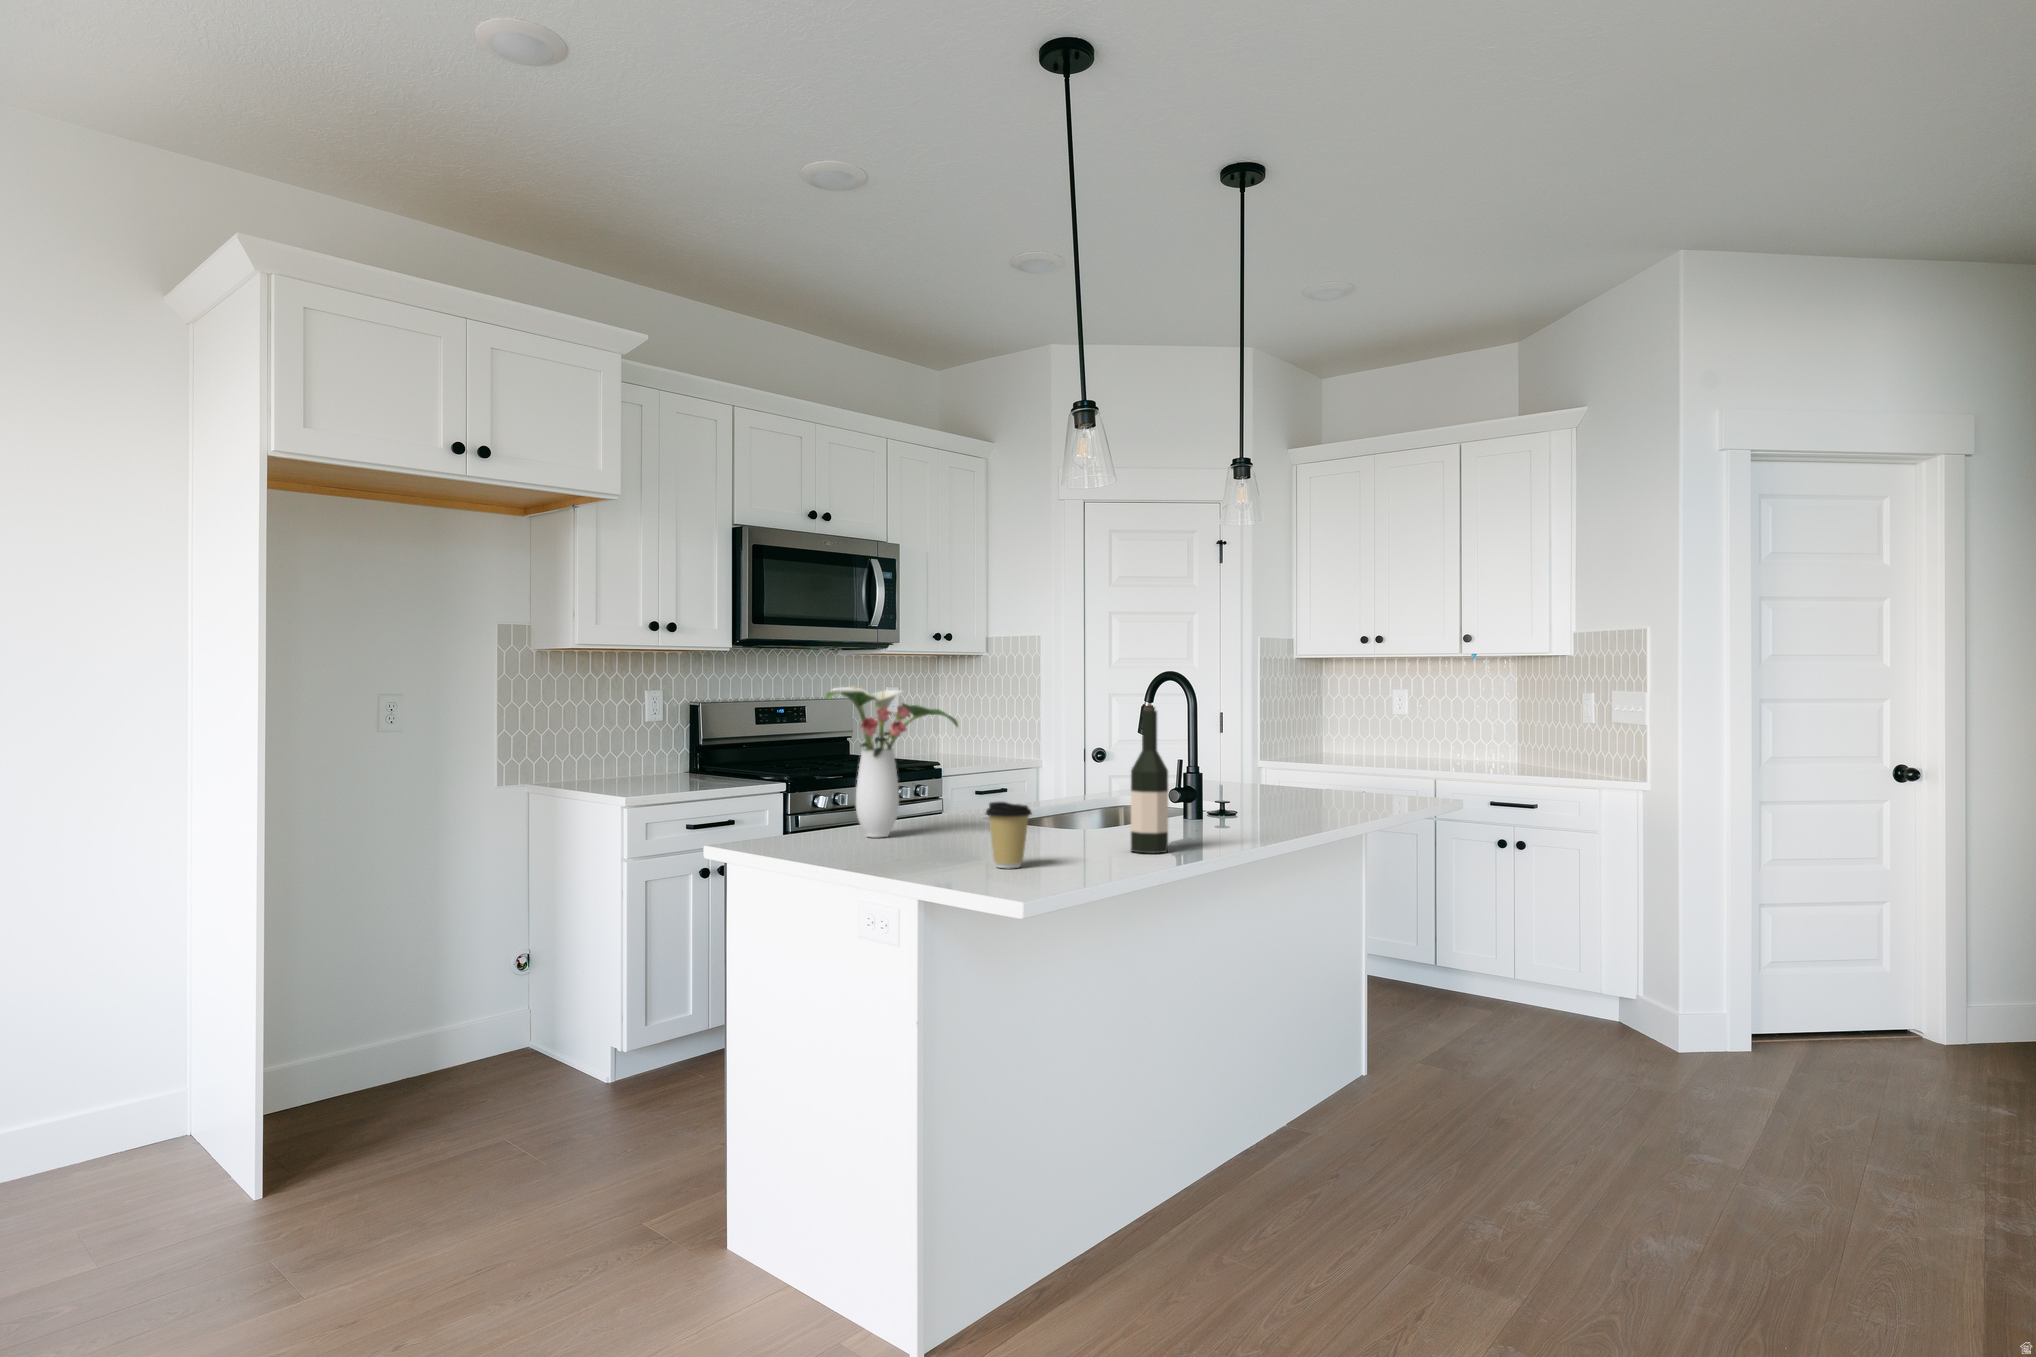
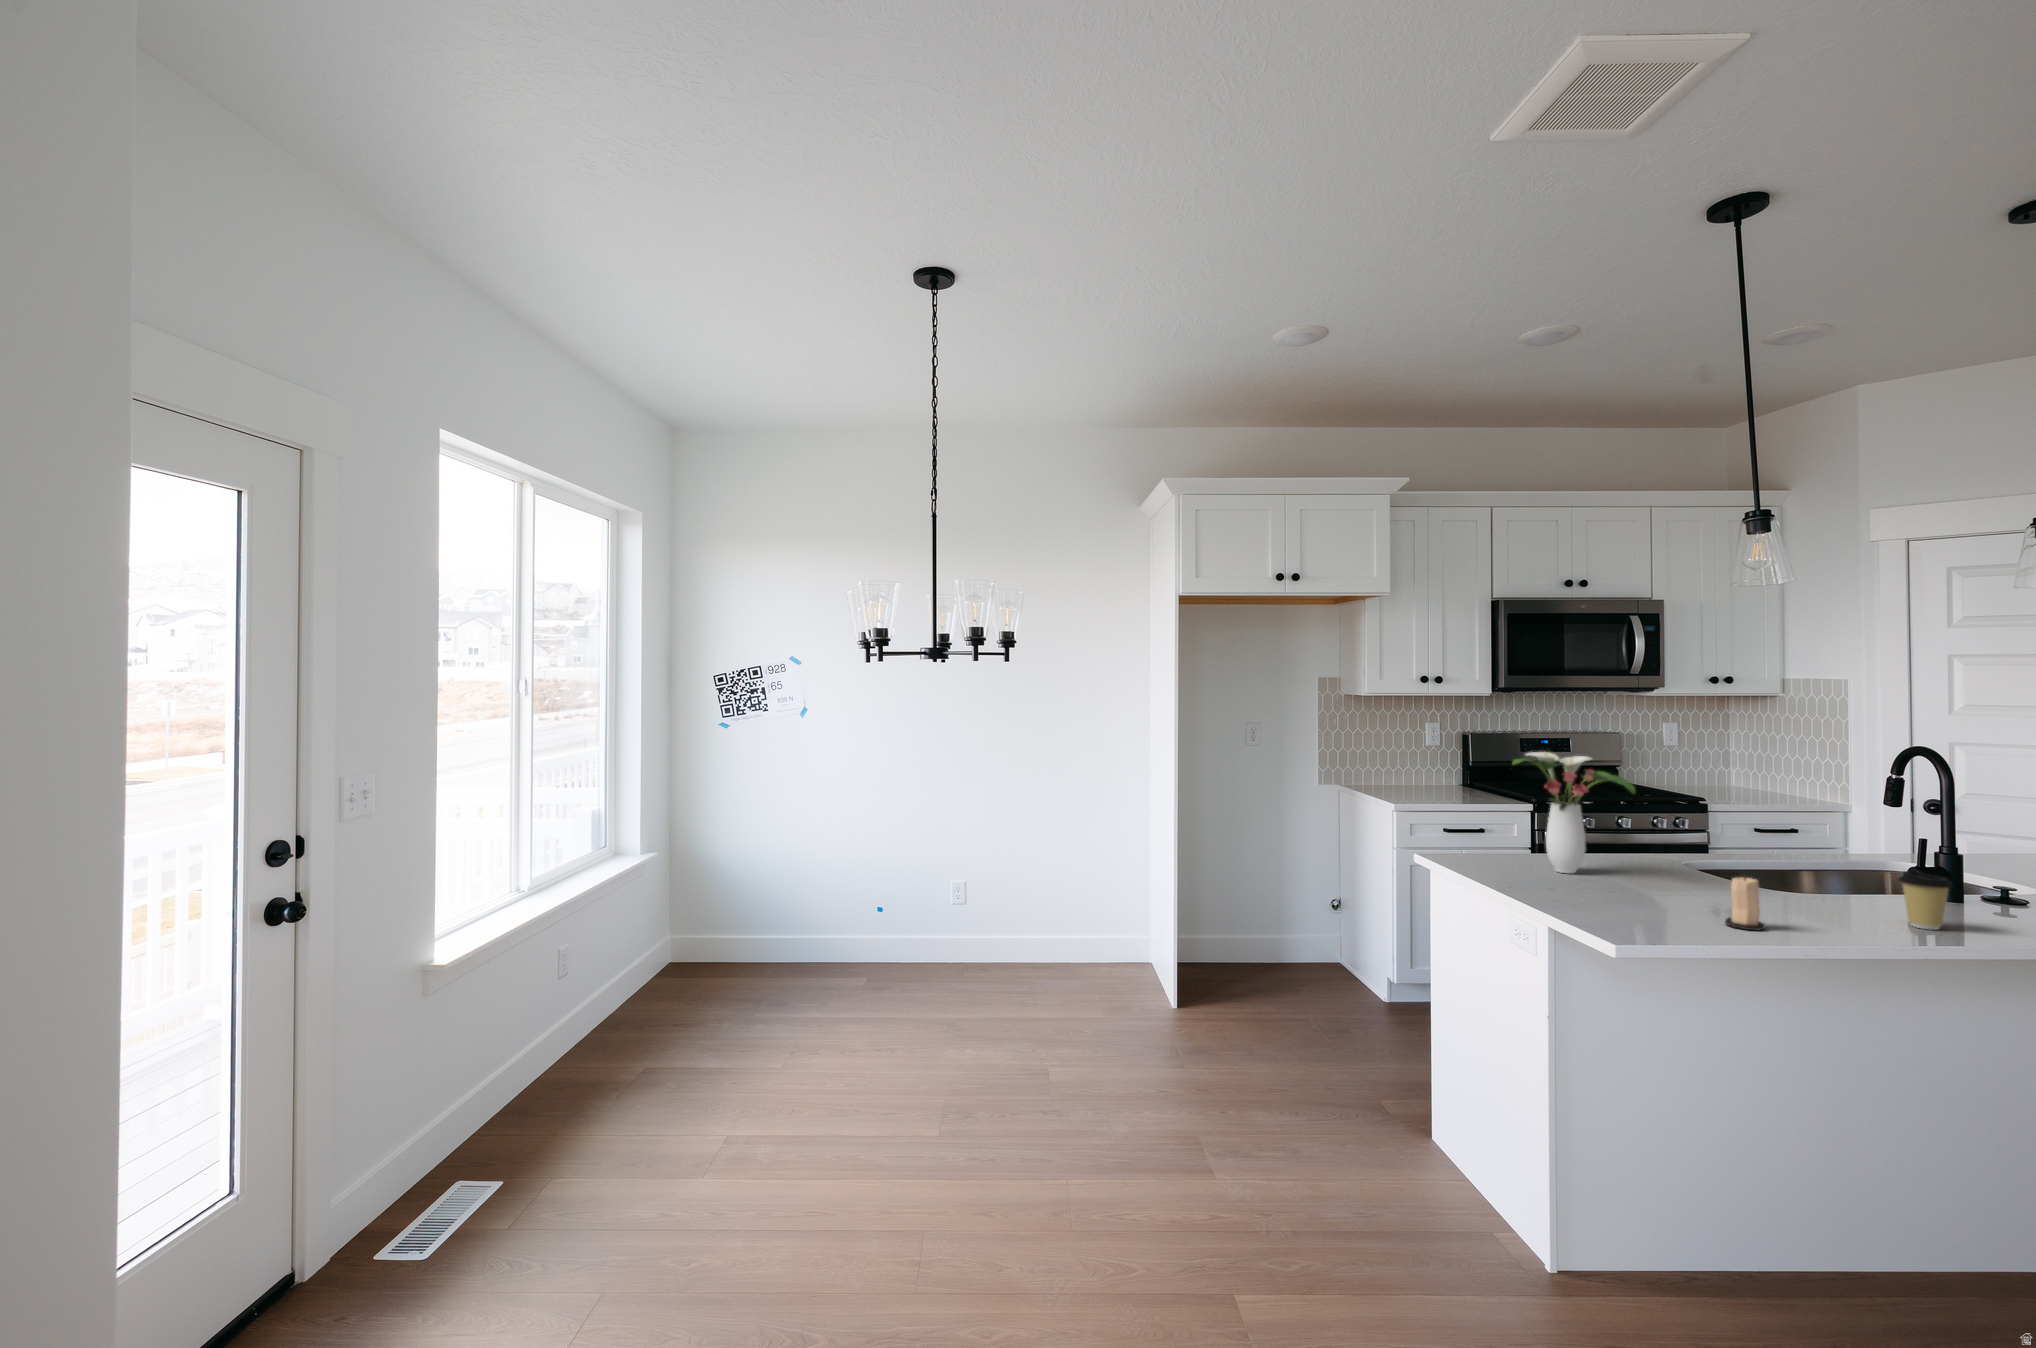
wine bottle: present [1131,707,1168,853] -> none [1801,796,1849,933]
candle: none [1074,799,1109,862] -> present [1725,876,1765,931]
coffee cup: present [986,802,1032,868] -> present [1899,871,1953,930]

